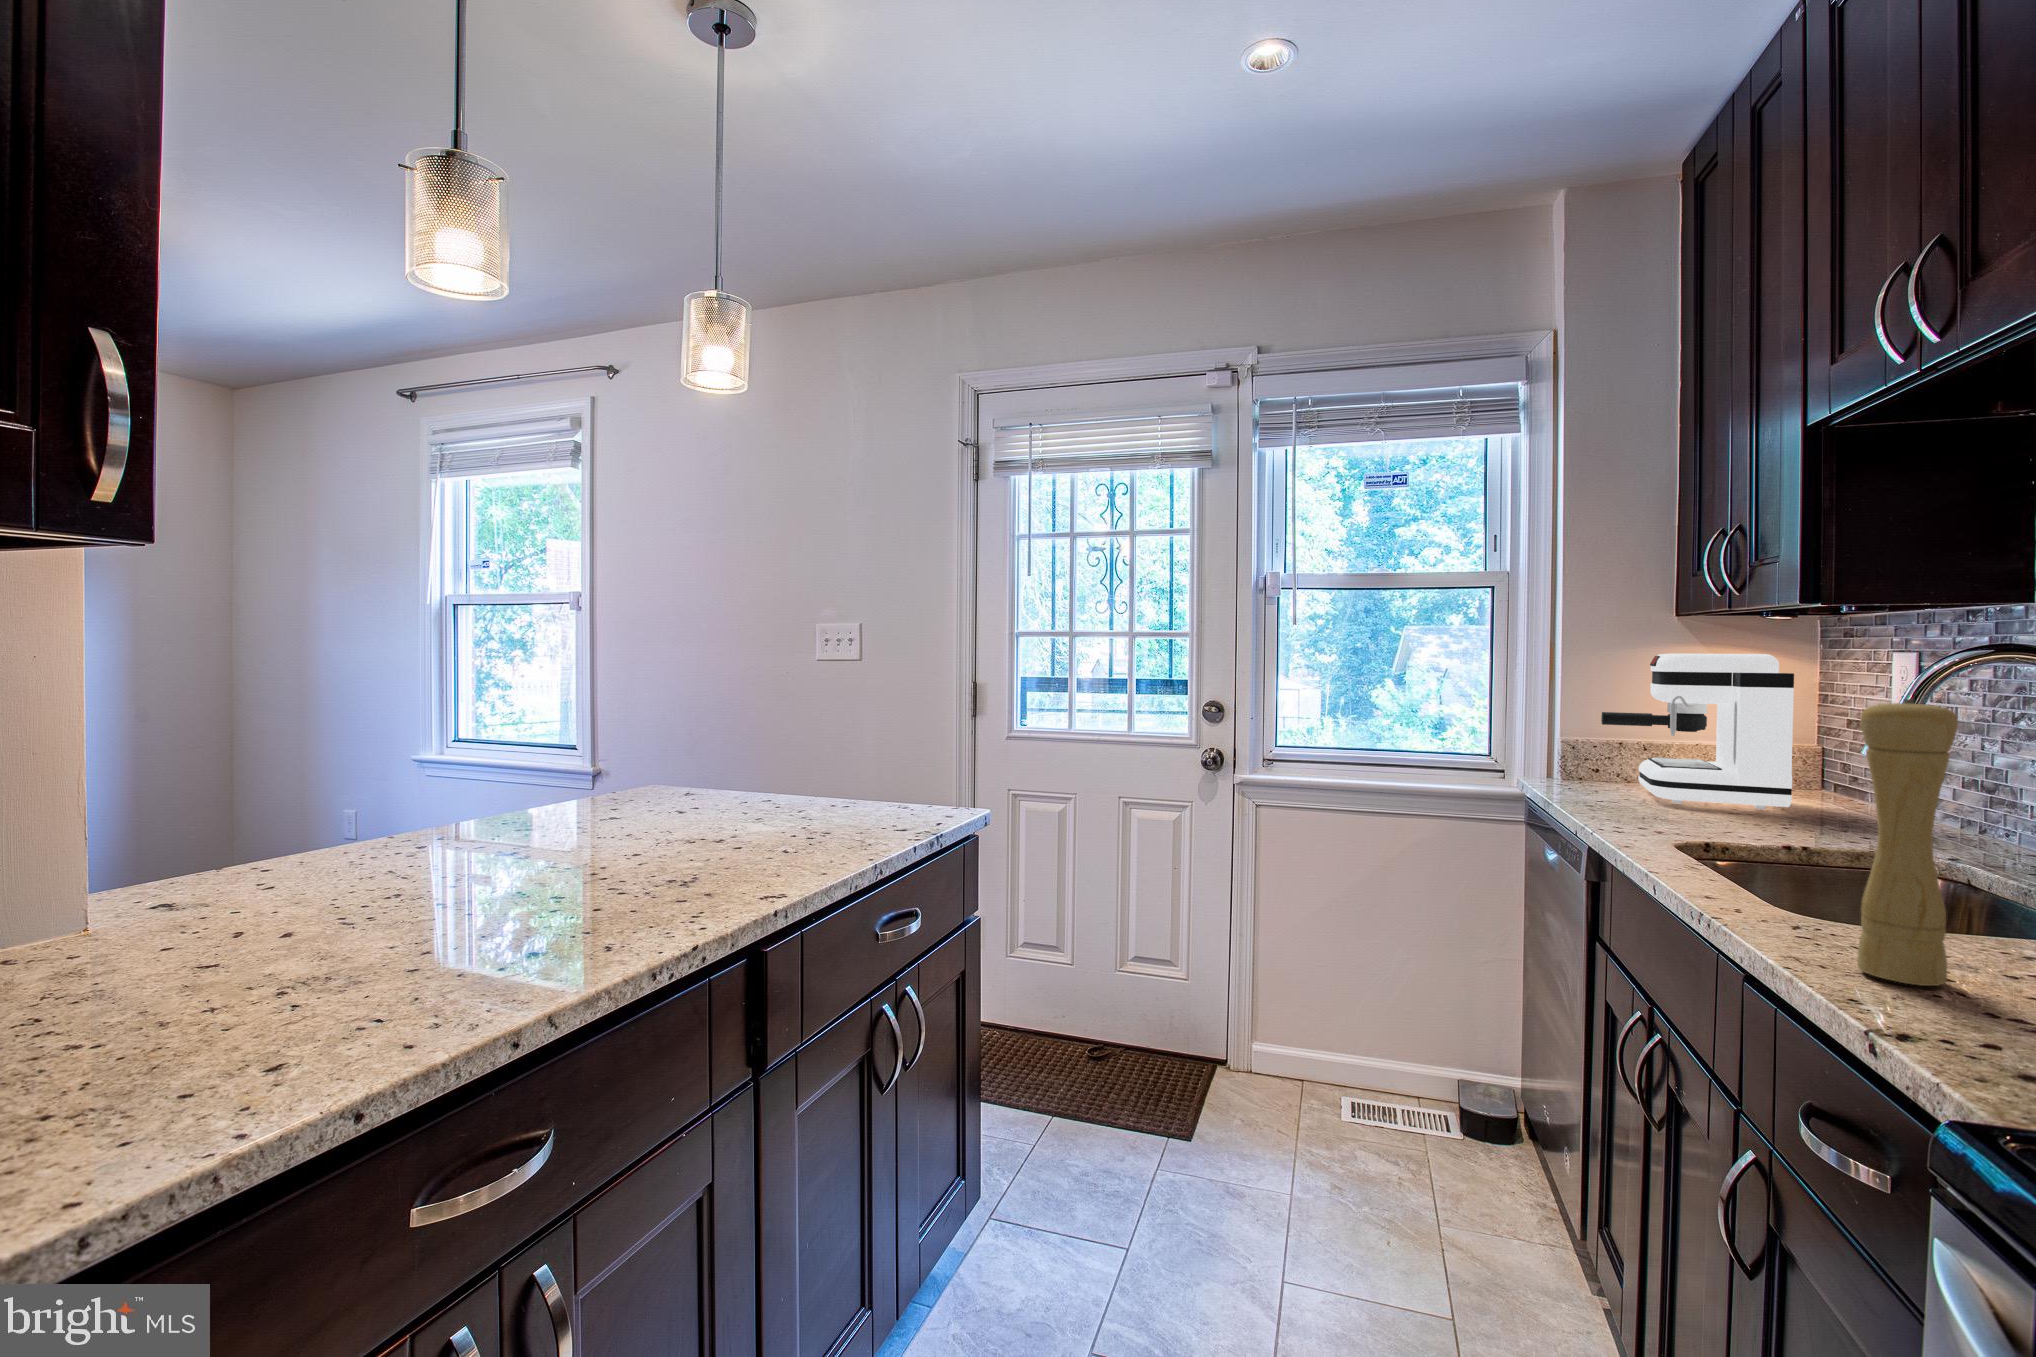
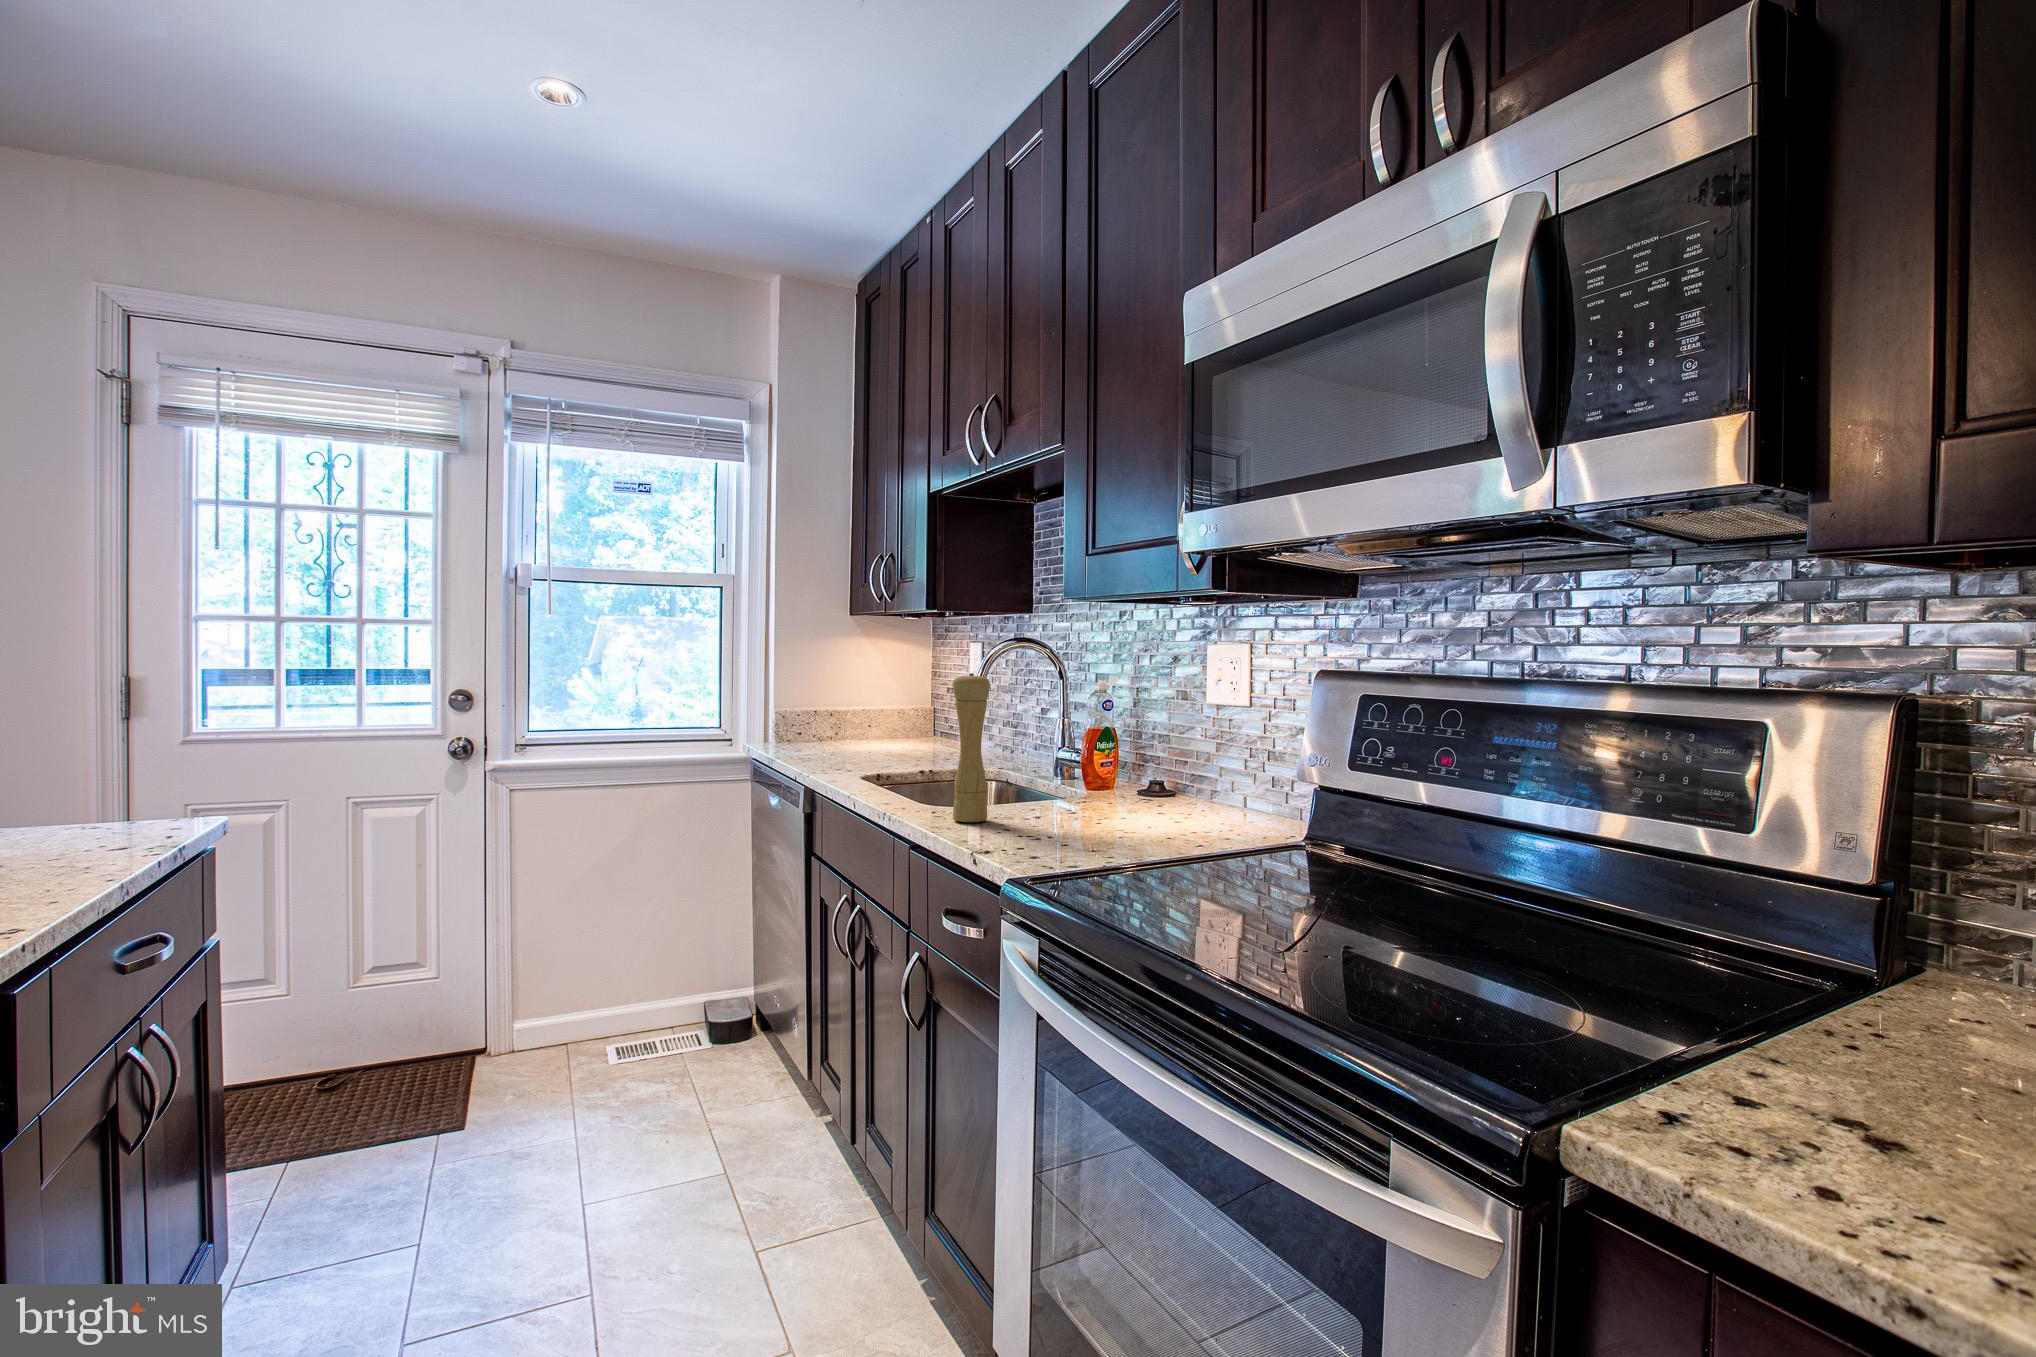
coffee maker: present [1601,654,1794,809] -> none [807,645,921,753]

